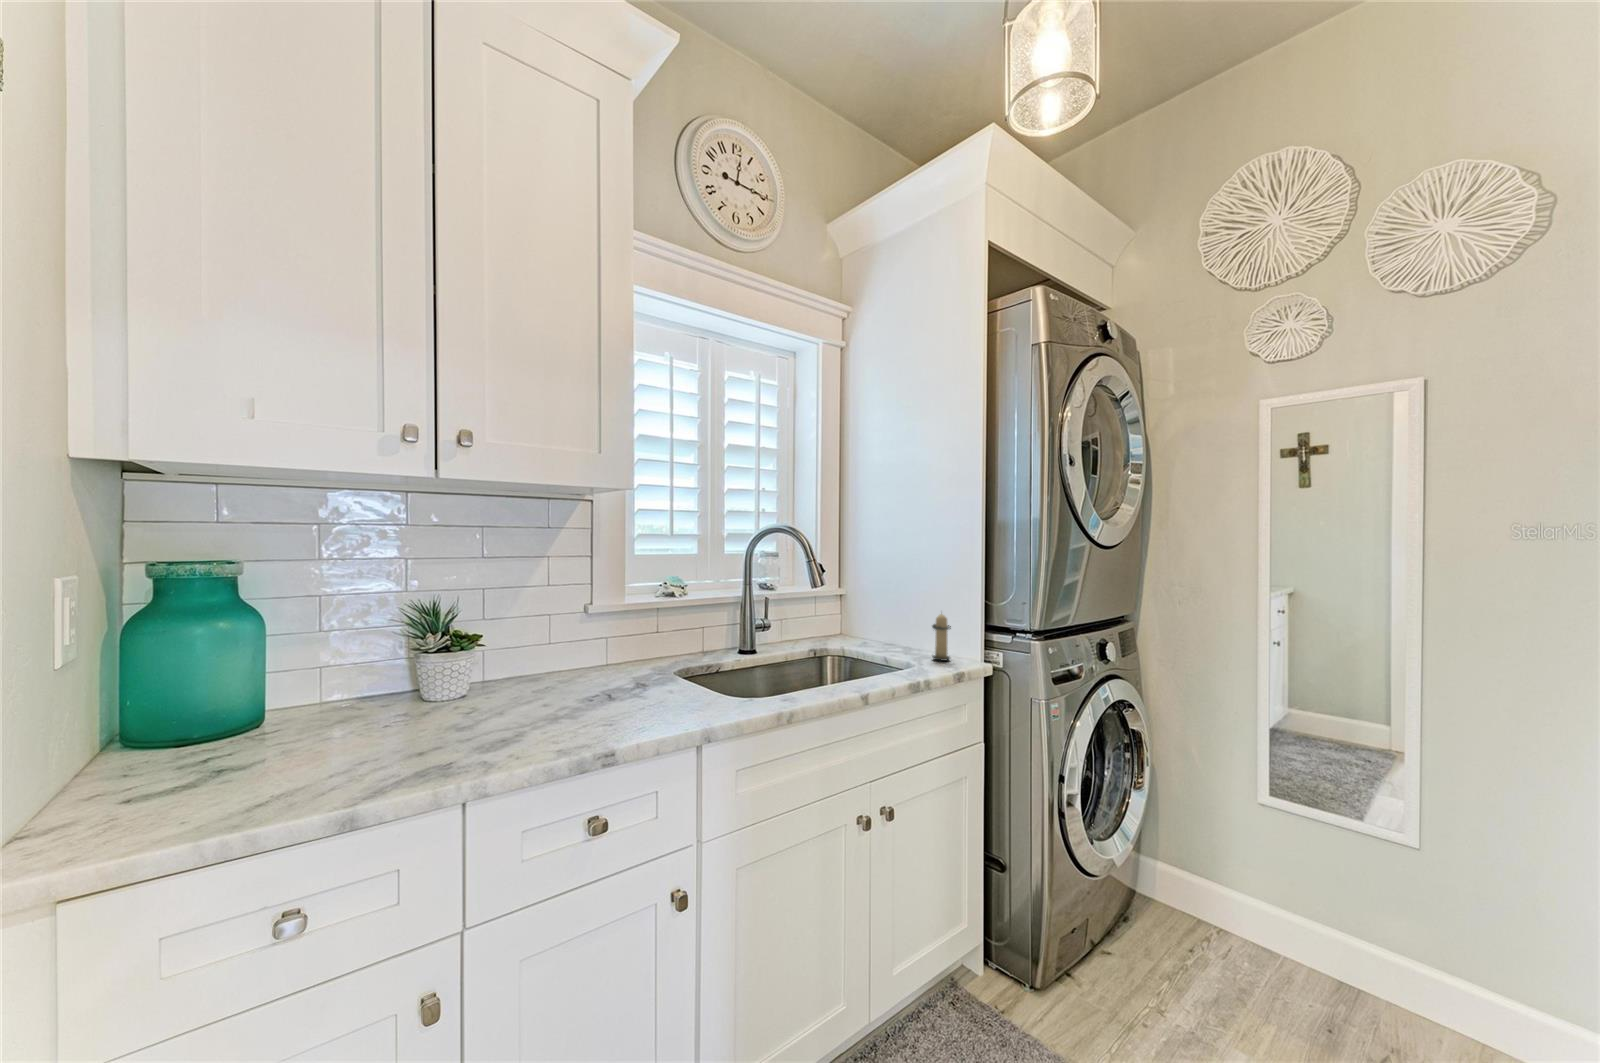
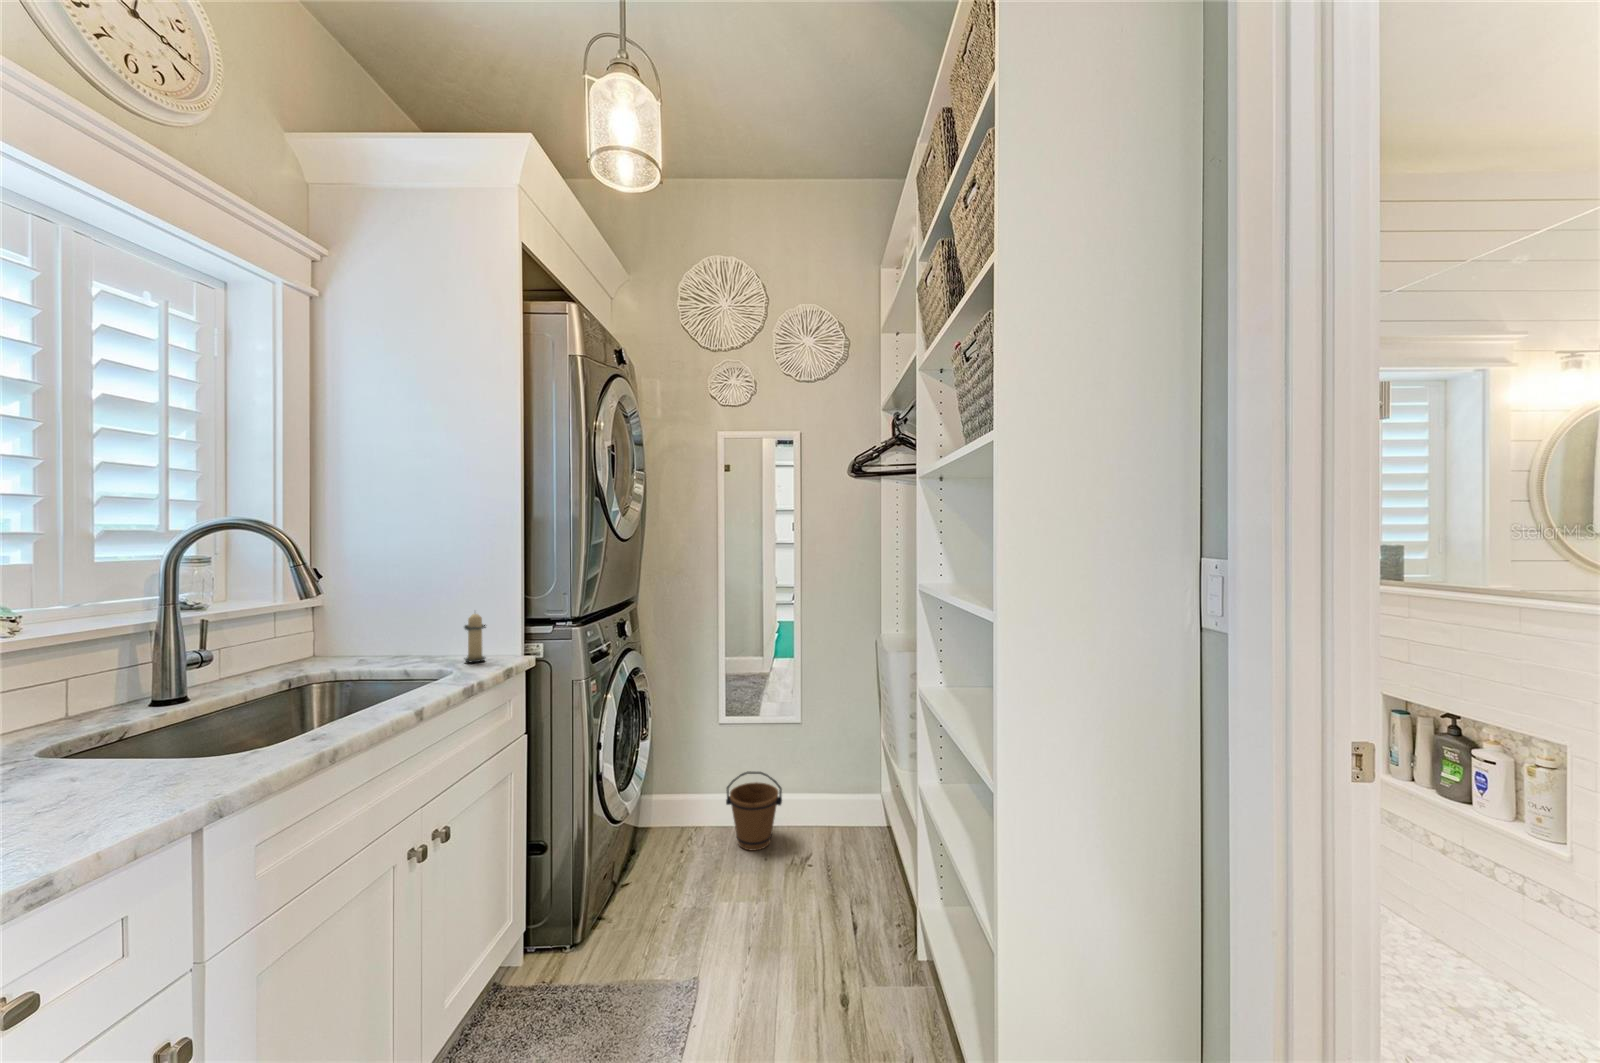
bucket: none [1265,885,1371,1010] -> present [726,771,782,851]

